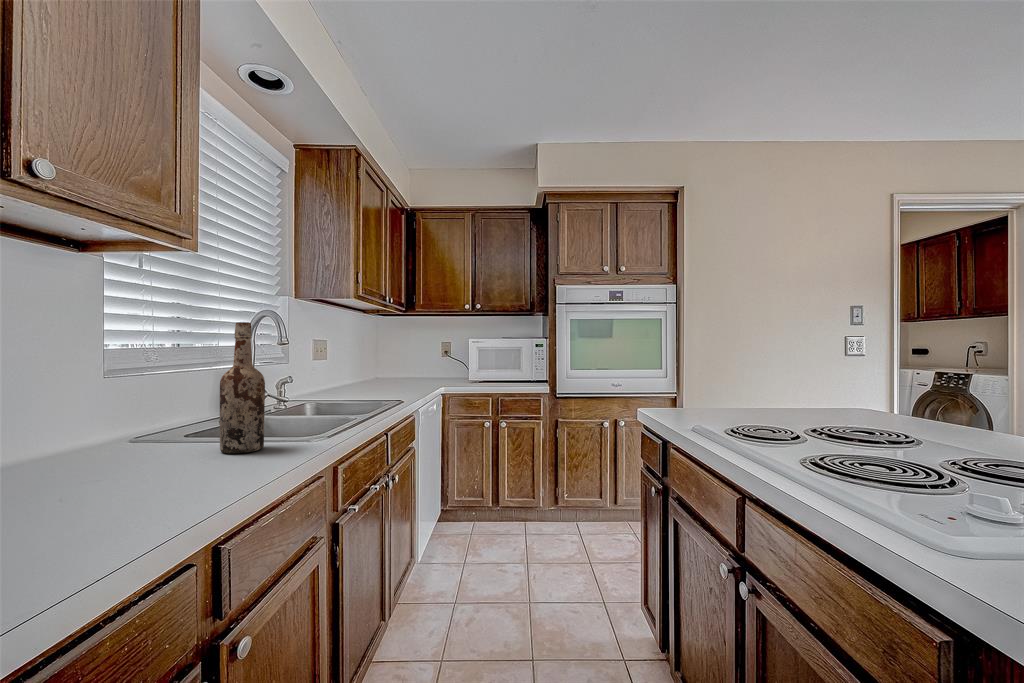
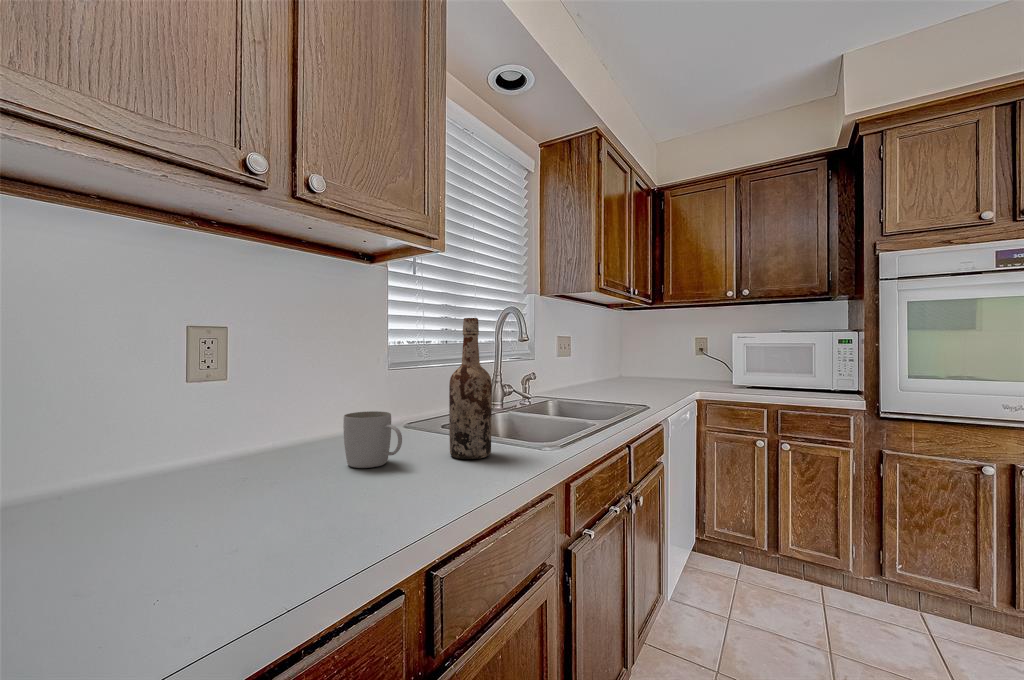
mug: none [97,415,172,472] -> present [343,411,402,468]

